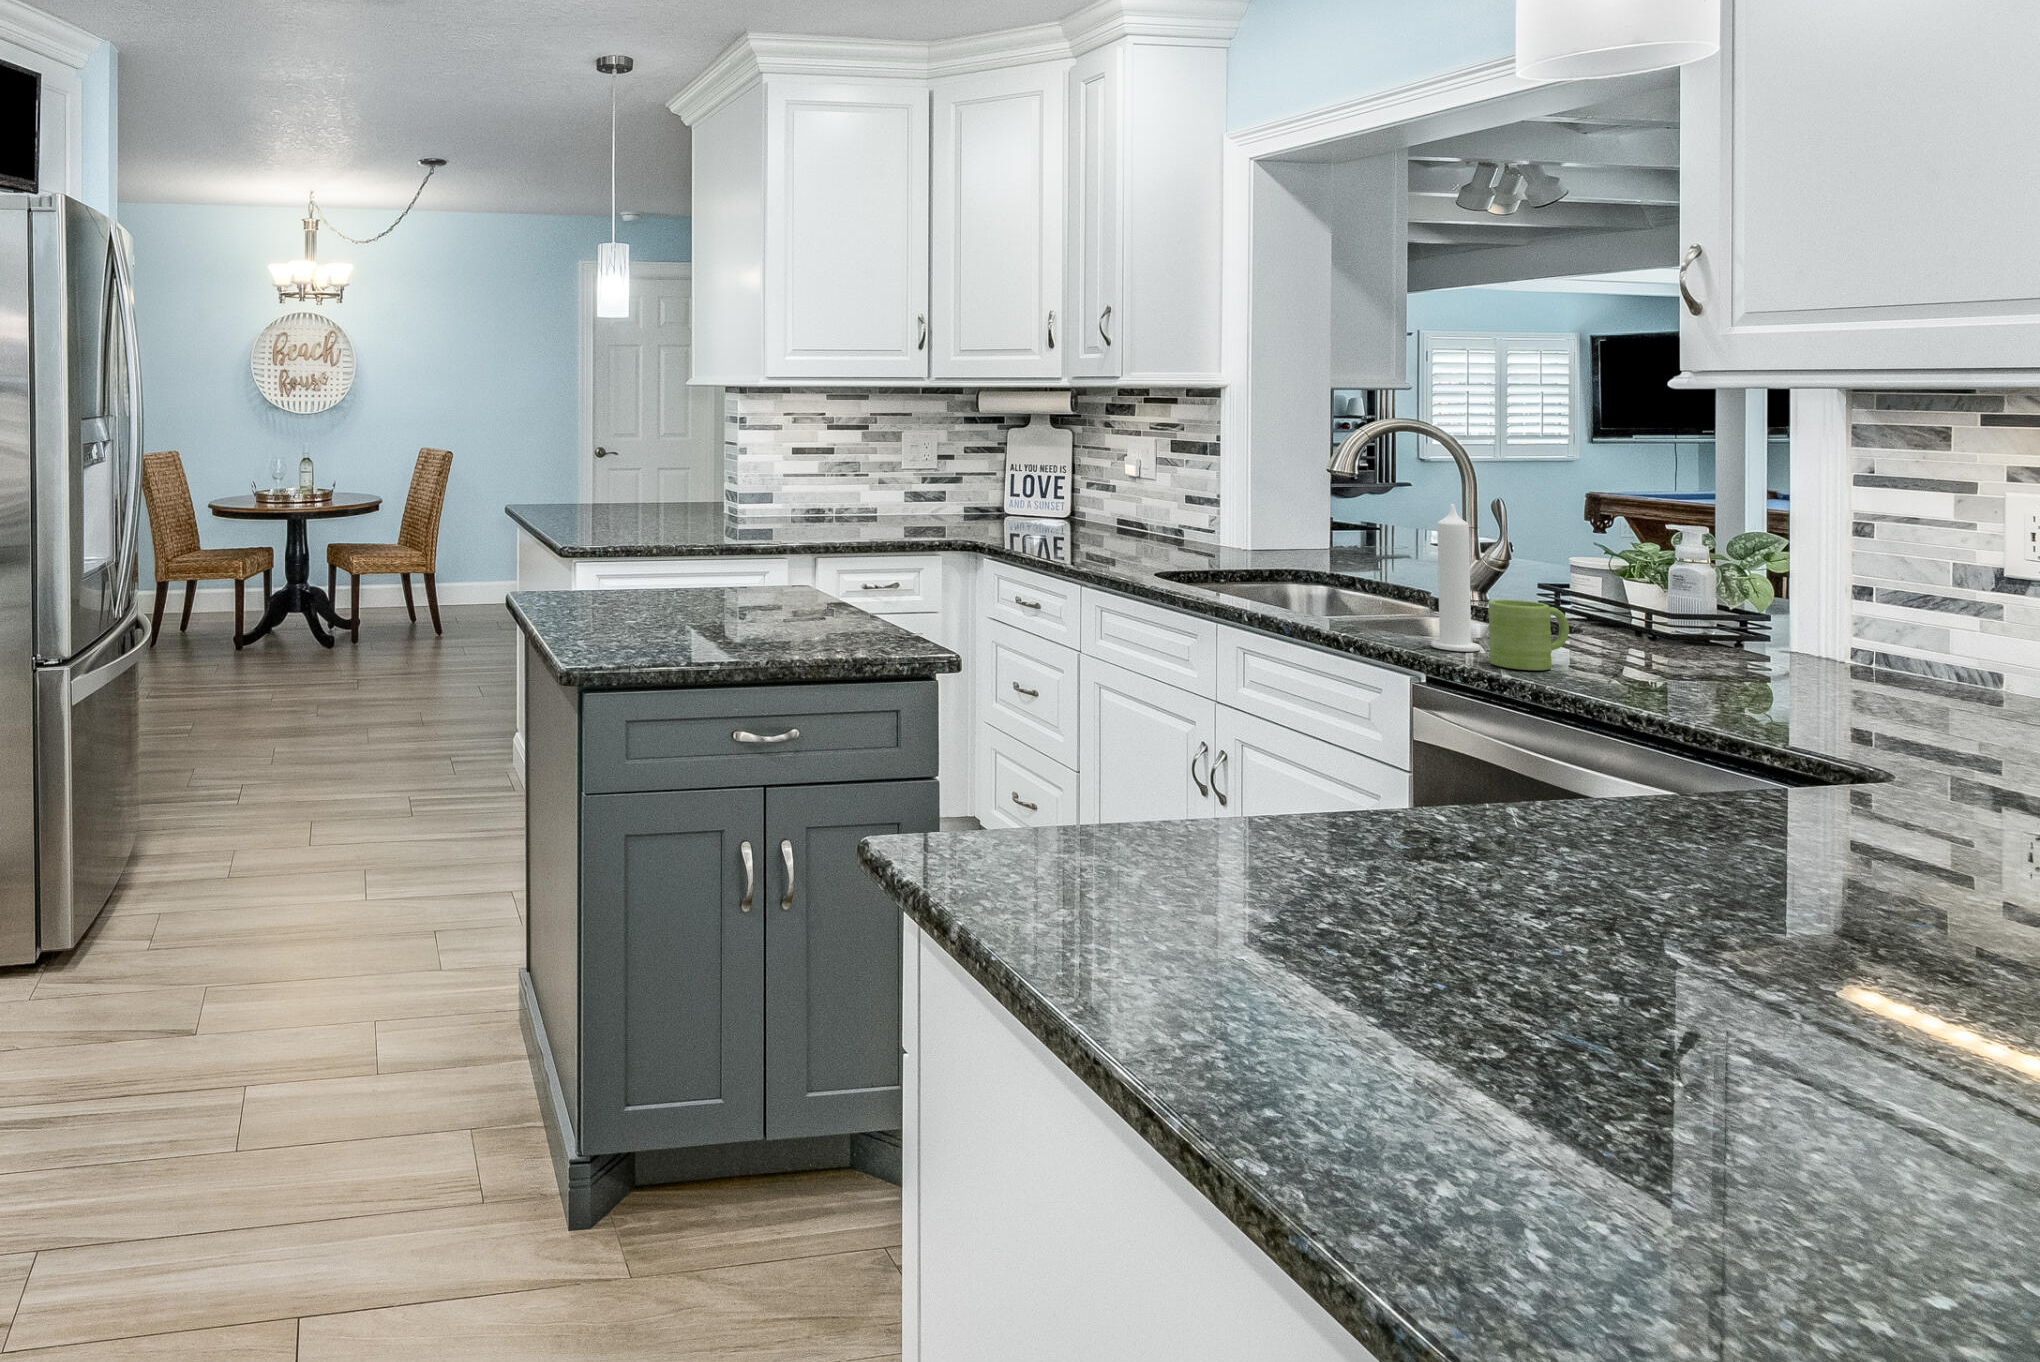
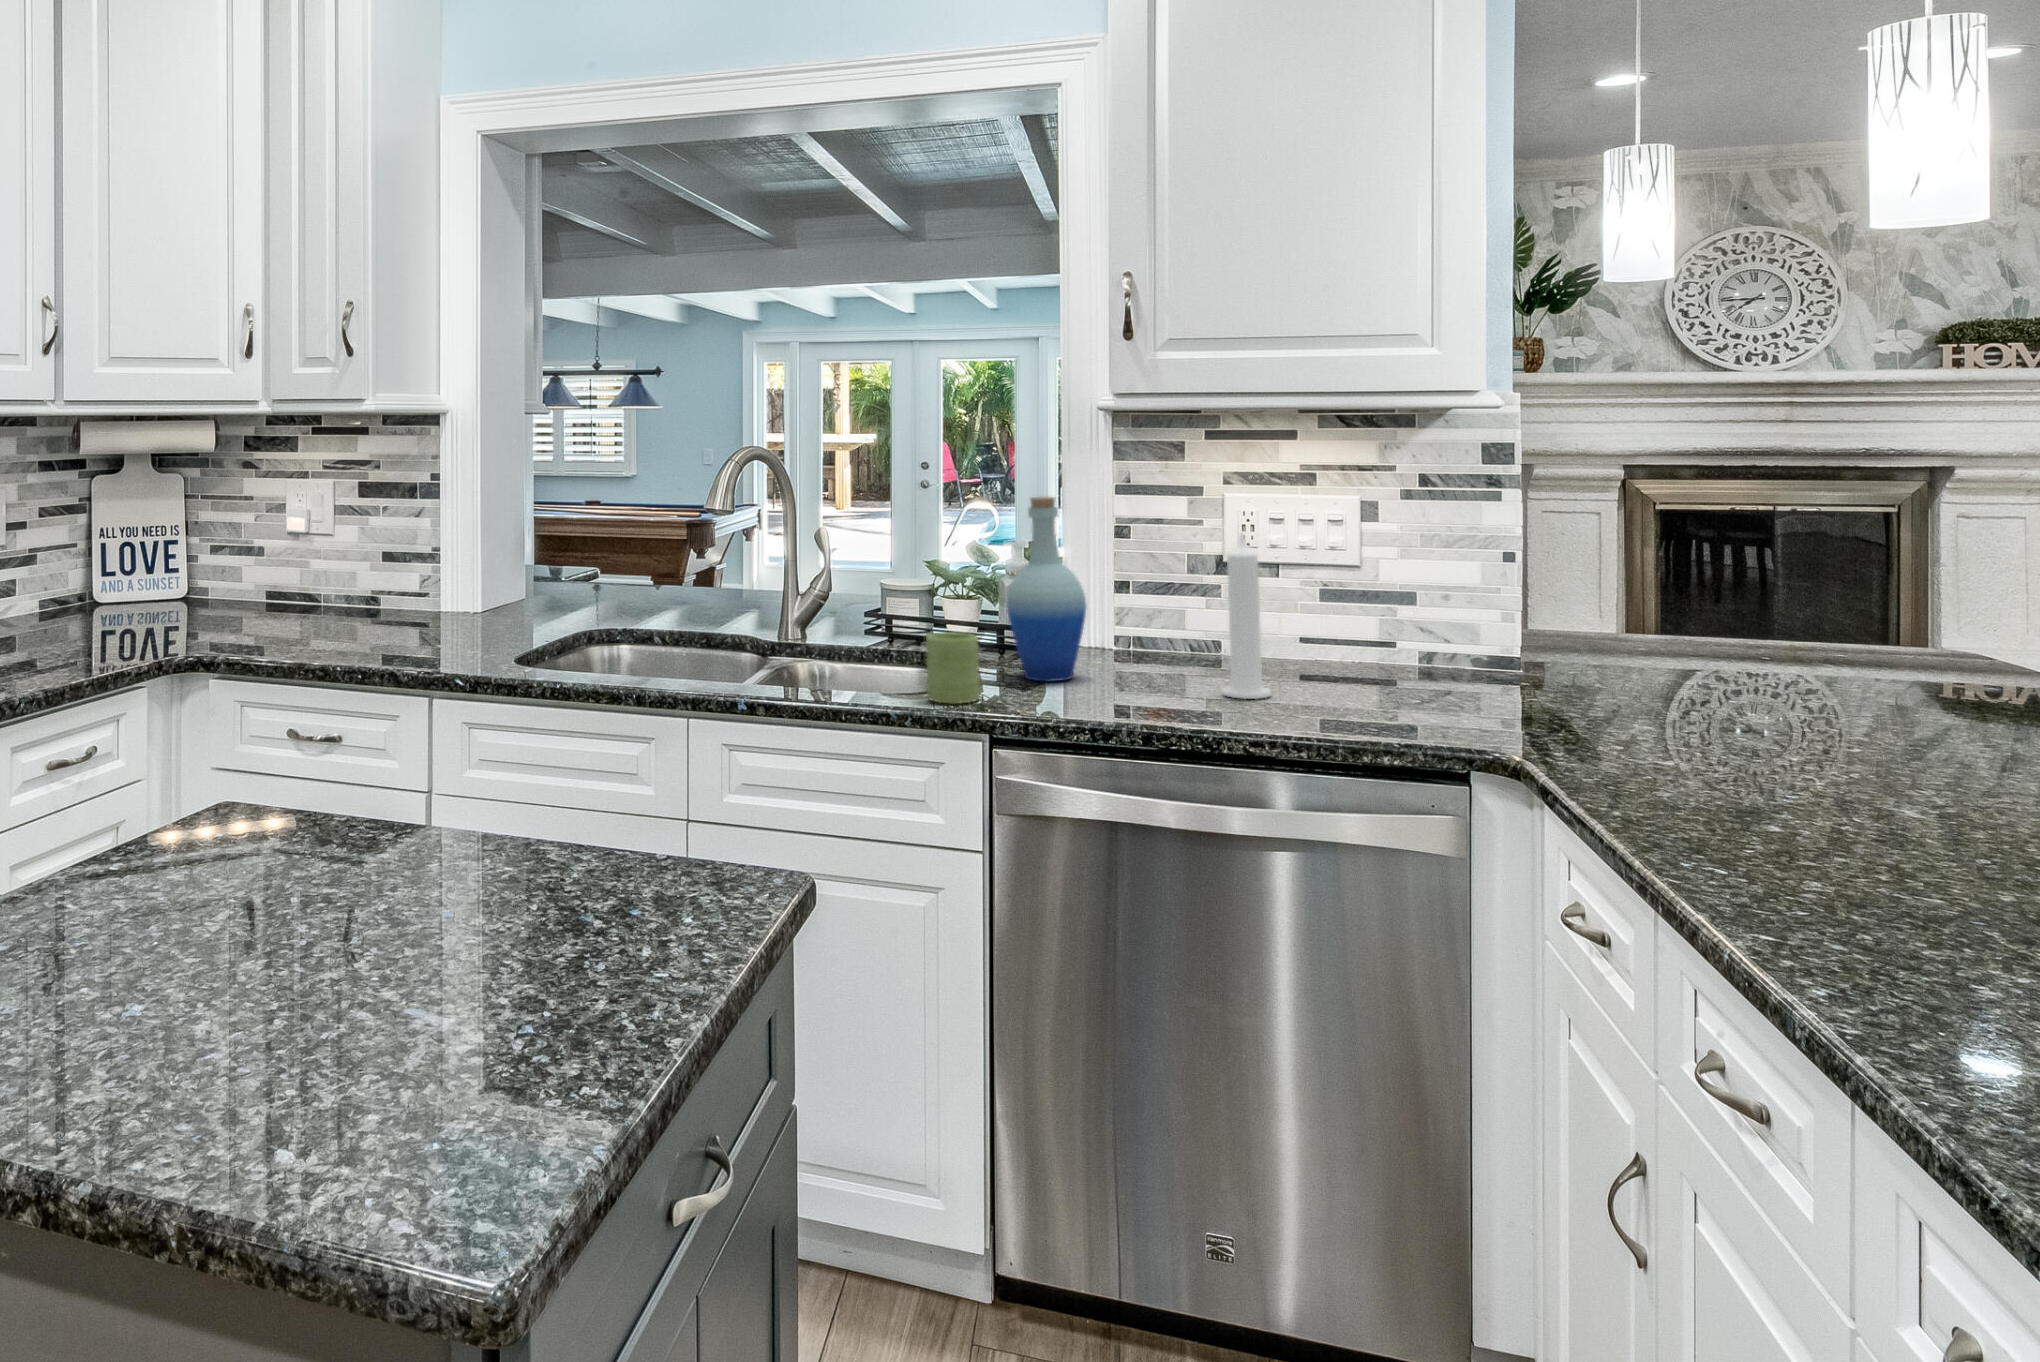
bottle: none [1635,478,1744,675] -> present [1007,497,1086,681]
candle: present [1431,504,1480,652] -> present [1223,533,1271,699]

